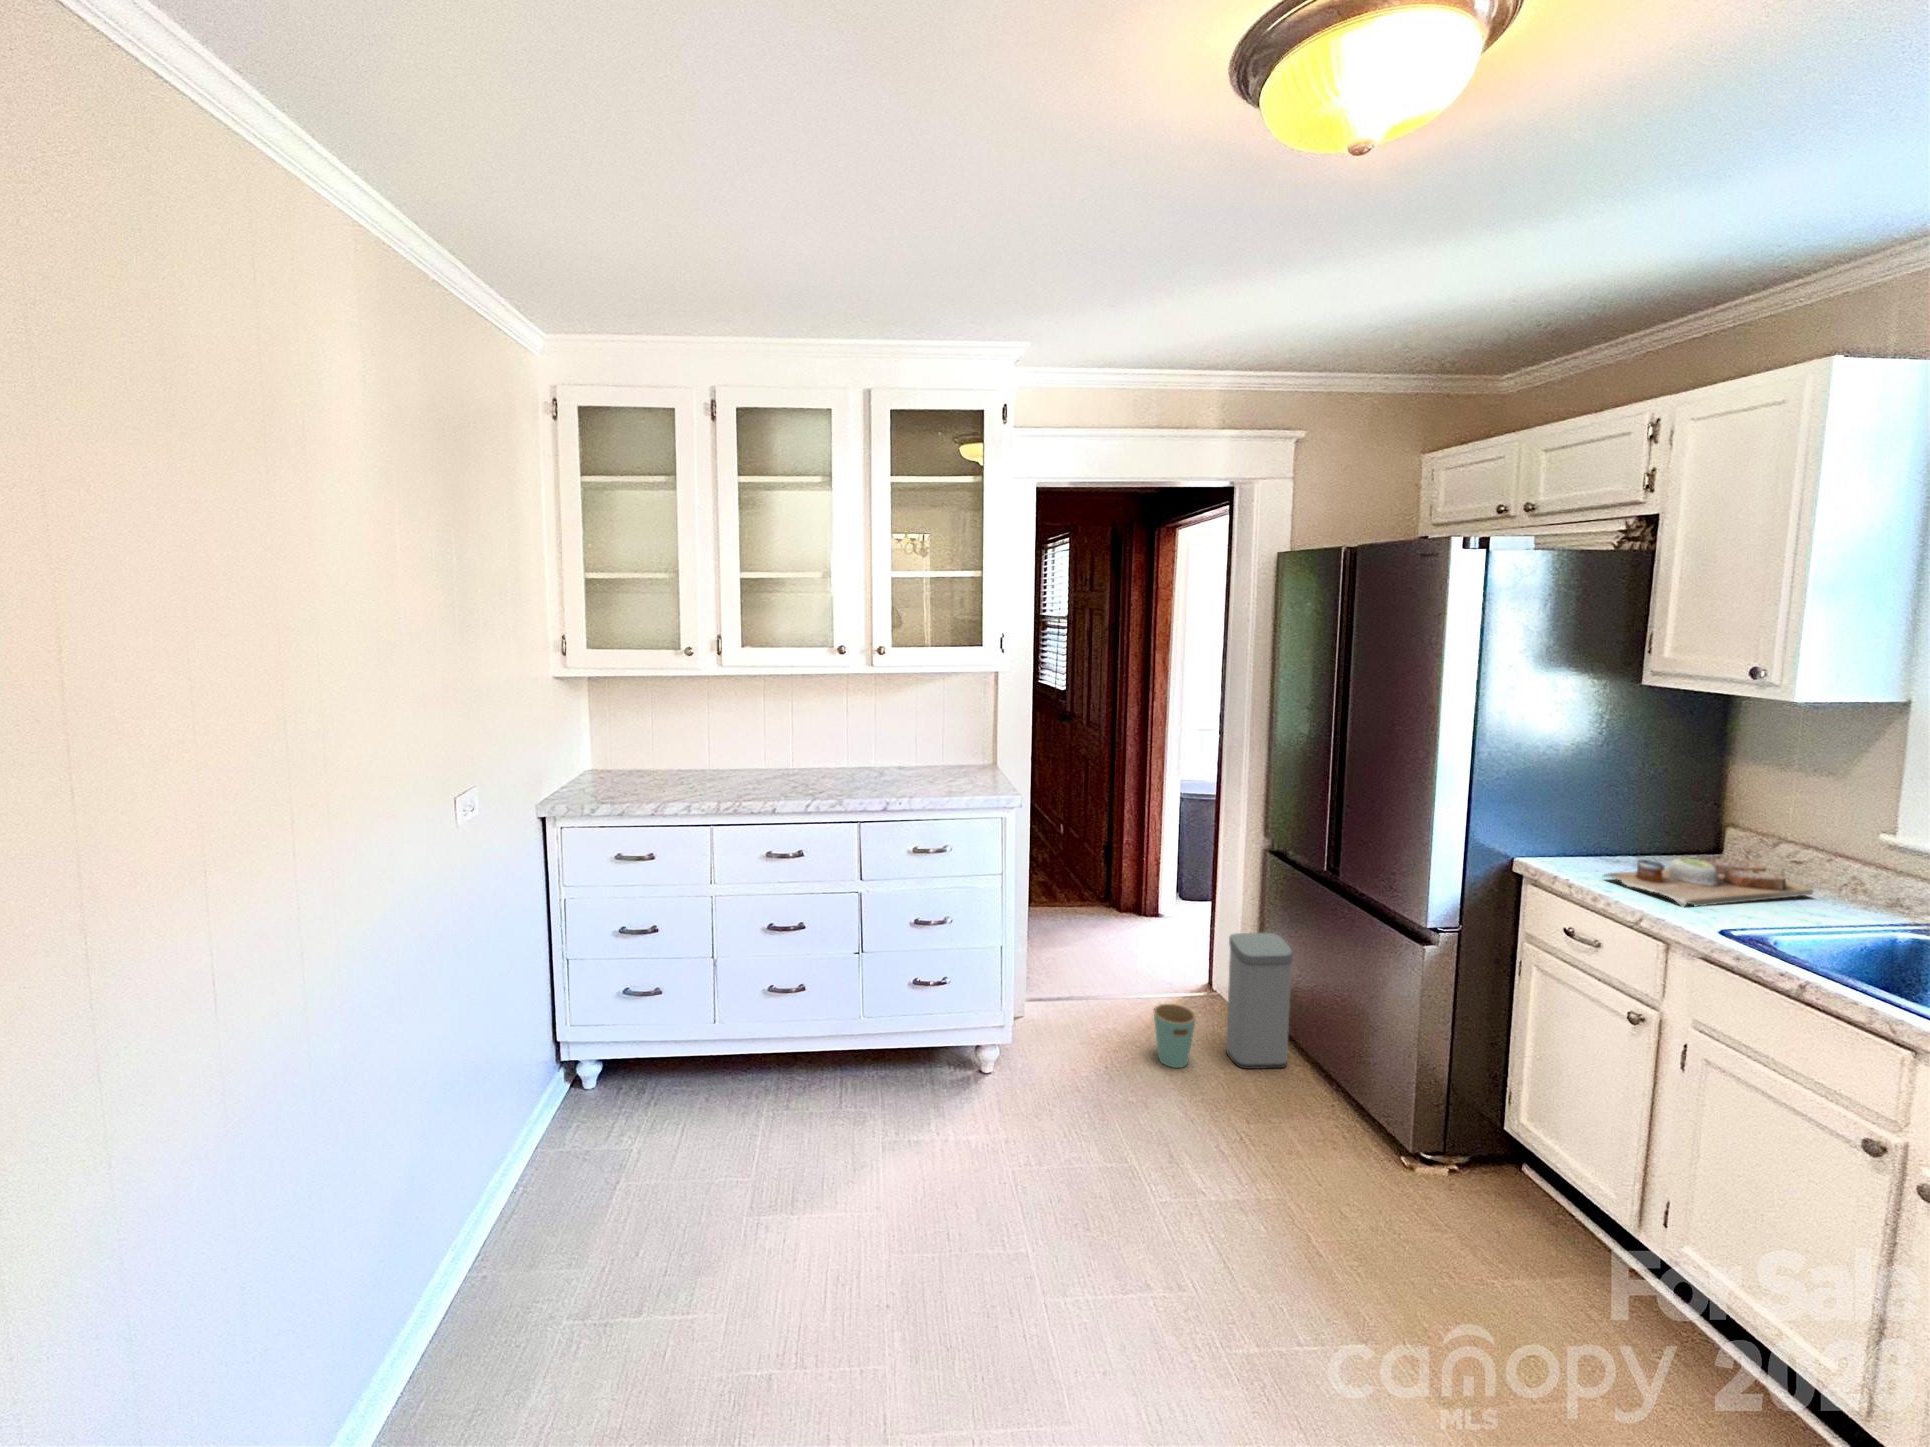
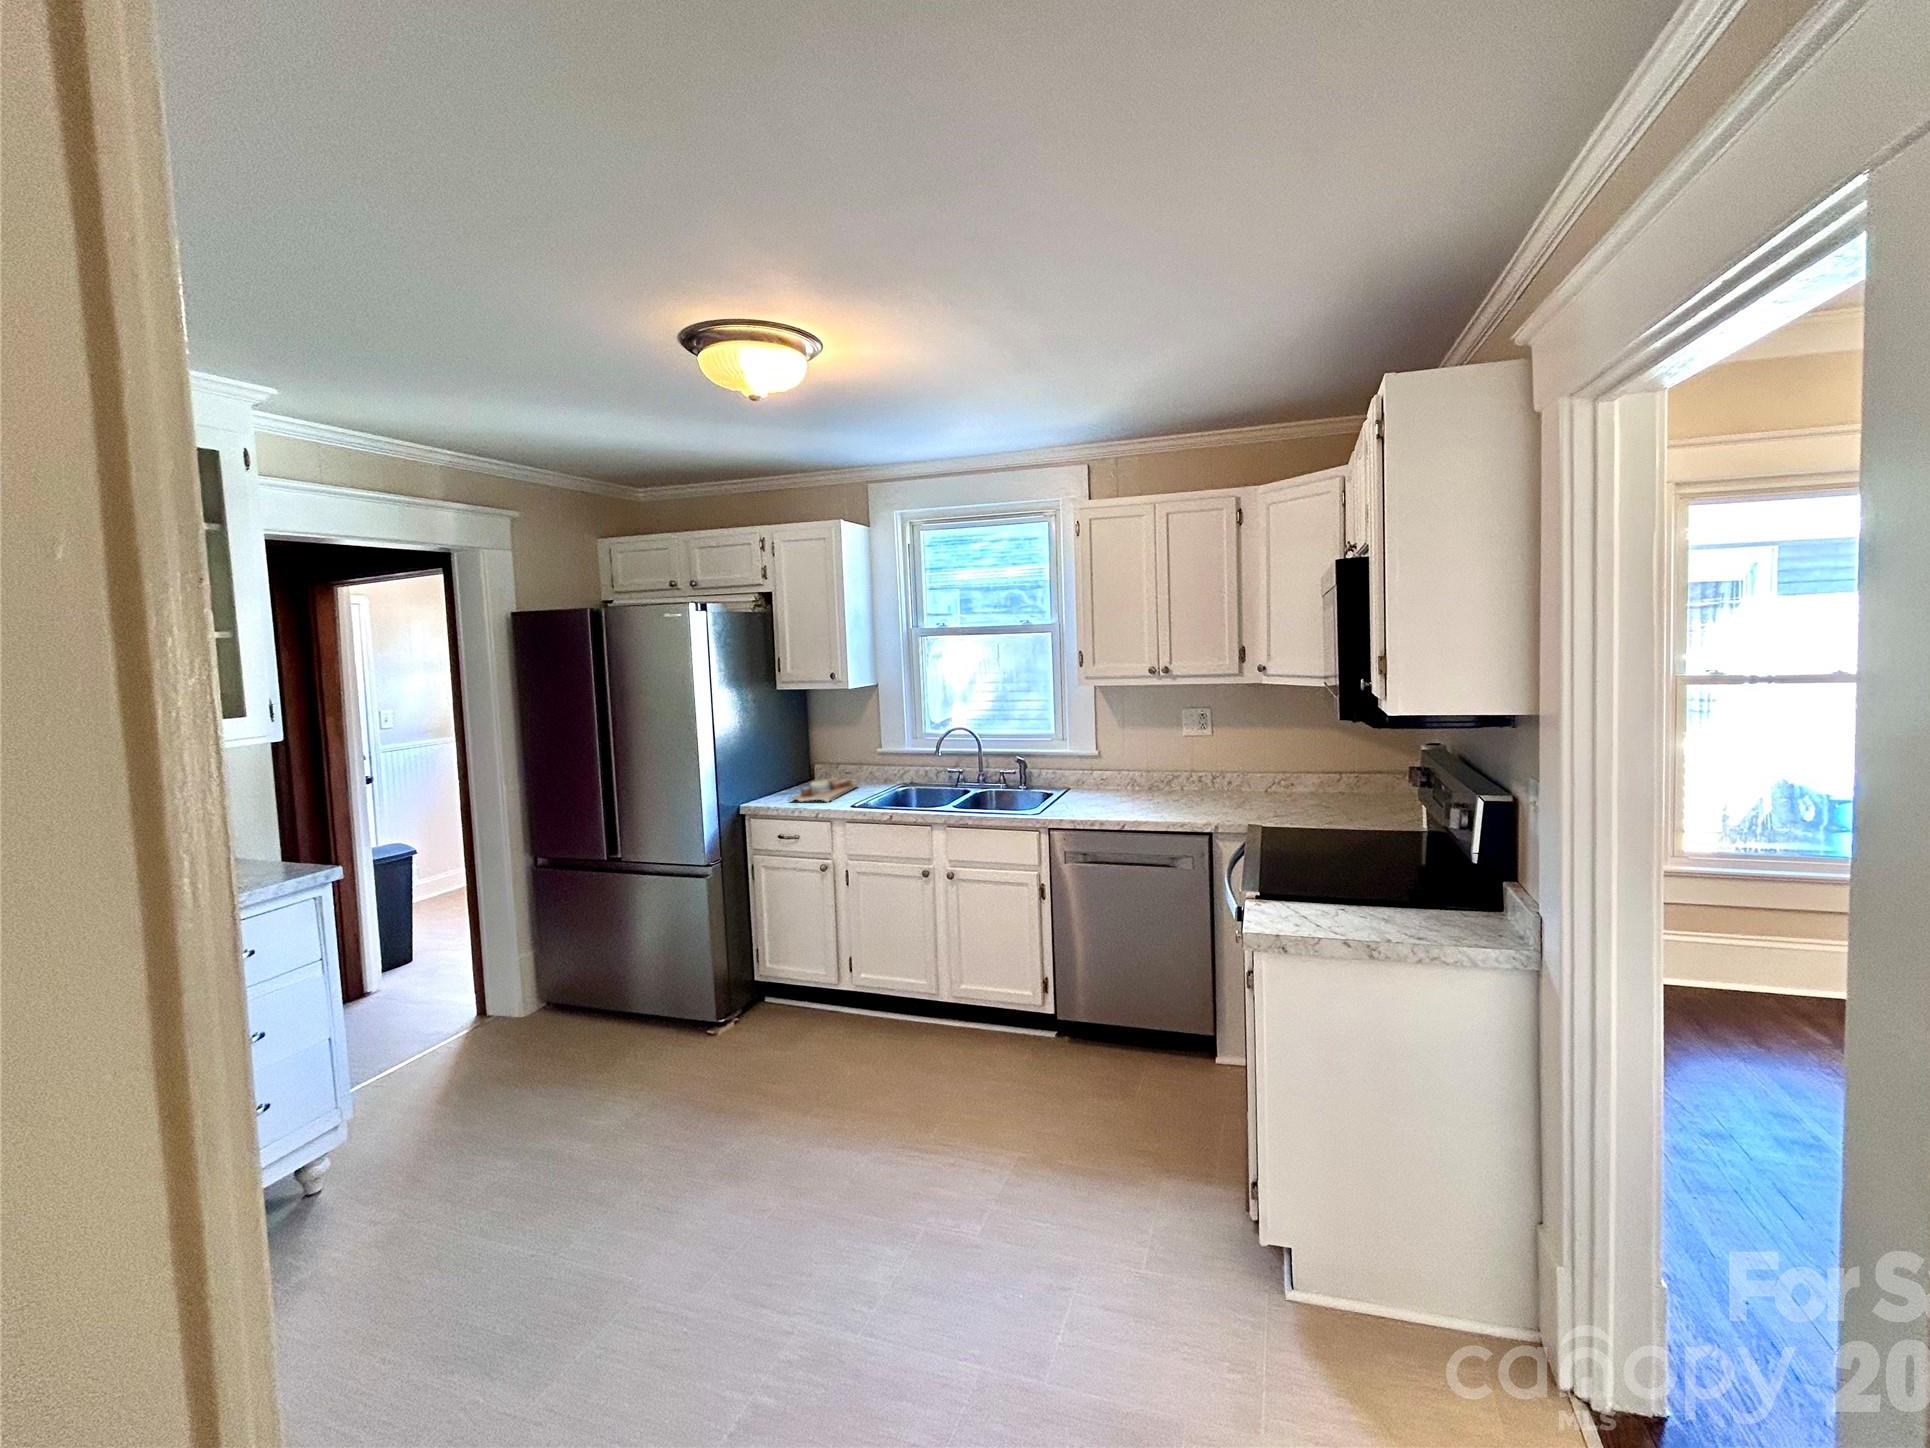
trash can: present [1154,933,1293,1069] -> none [479,932,596,1089]

